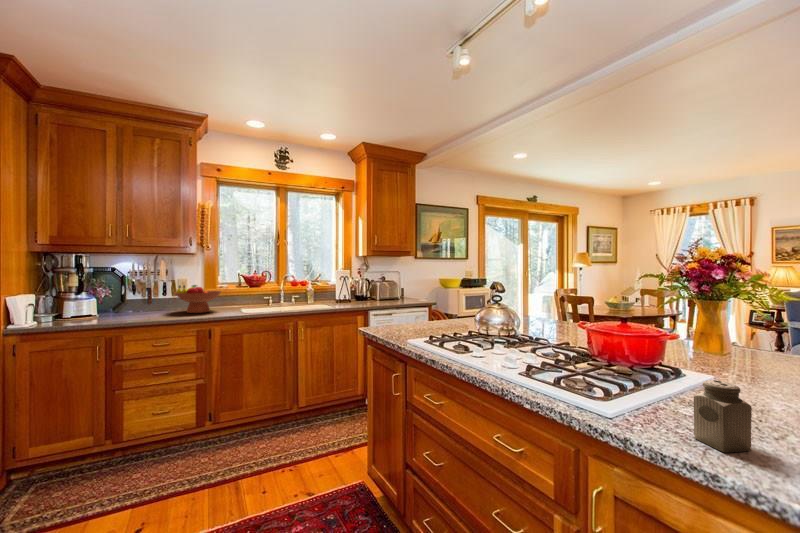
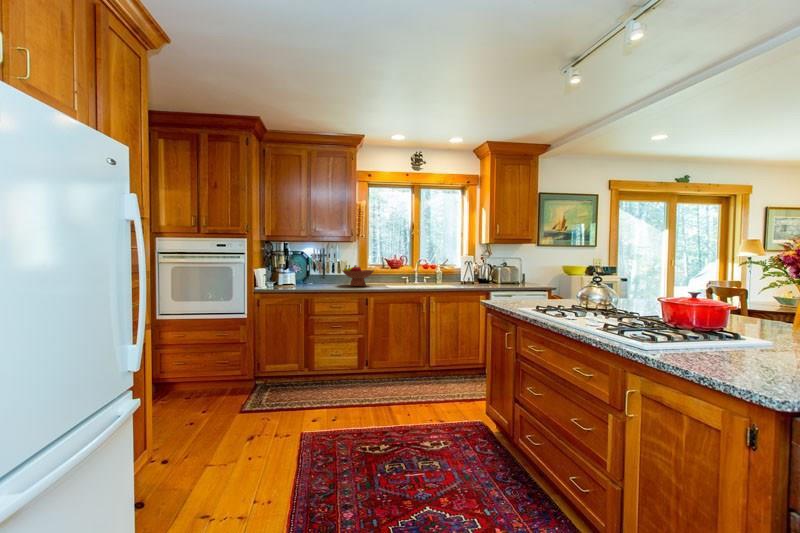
salt shaker: present [694,380,752,453] -> none [690,323,723,364]

